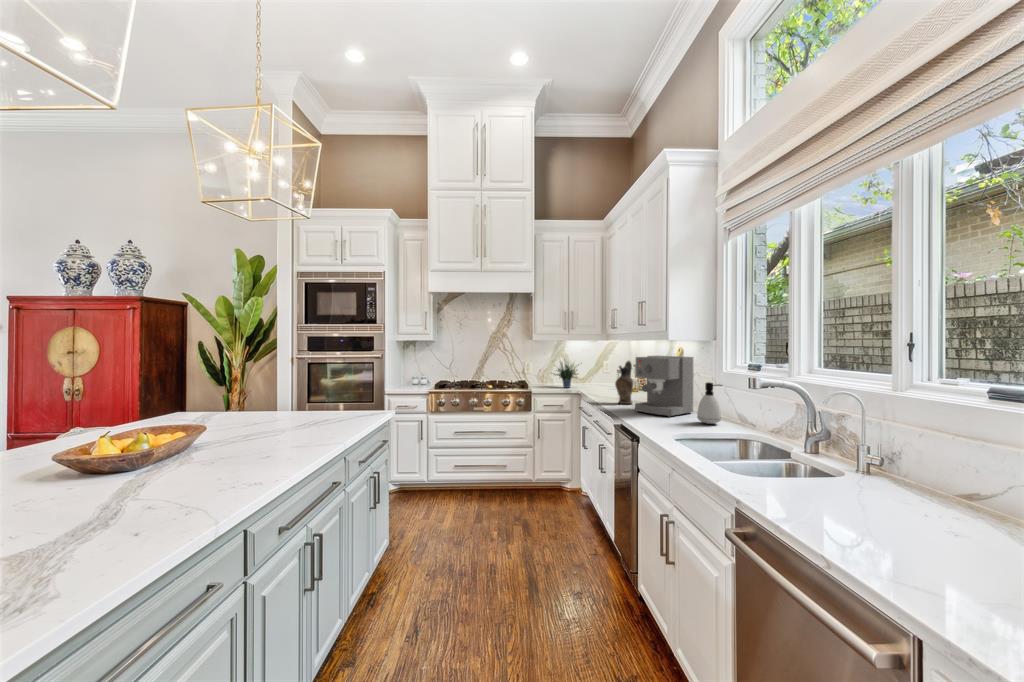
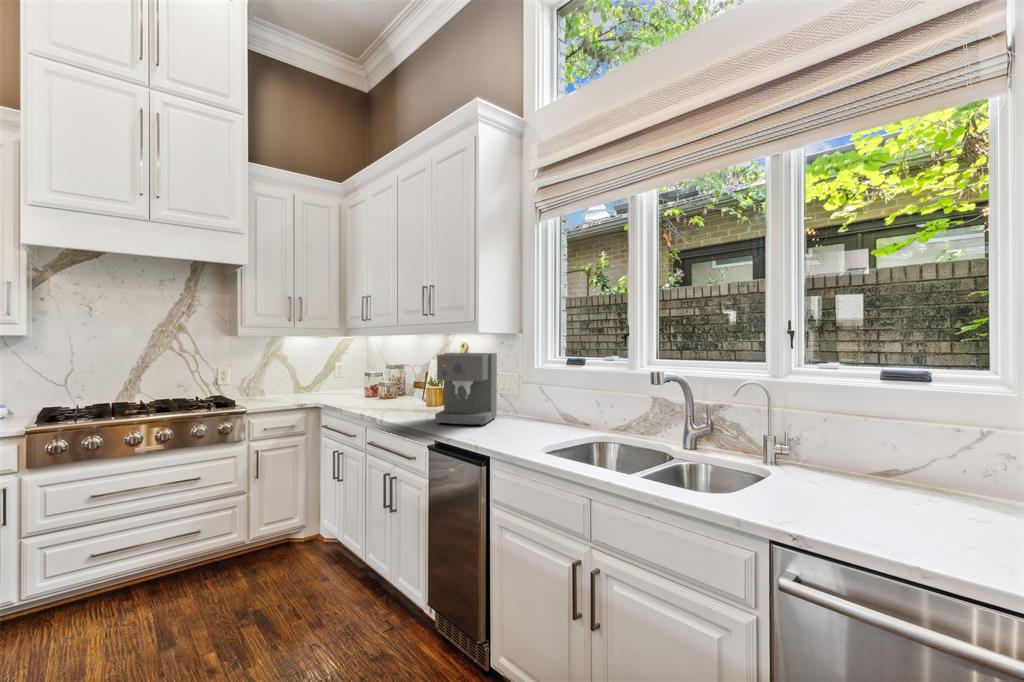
potted plant: present [554,359,579,388] -> none [268,354,319,401]
ceramic pitcher: present [615,361,633,404] -> none [394,360,417,415]
soap dispenser: present [697,382,722,424] -> none [521,381,546,428]

